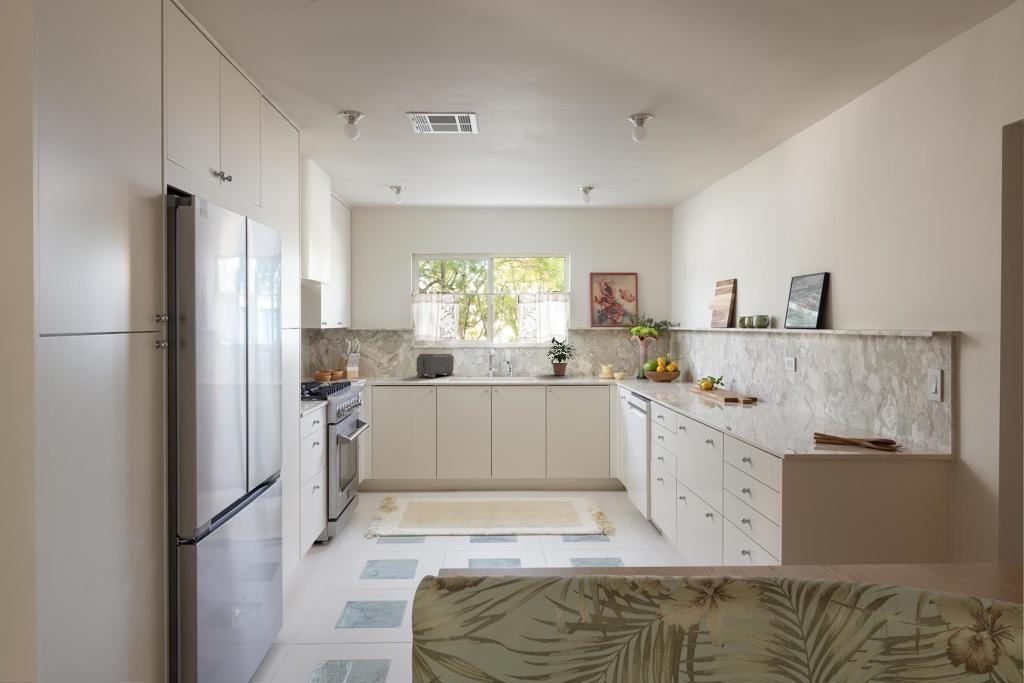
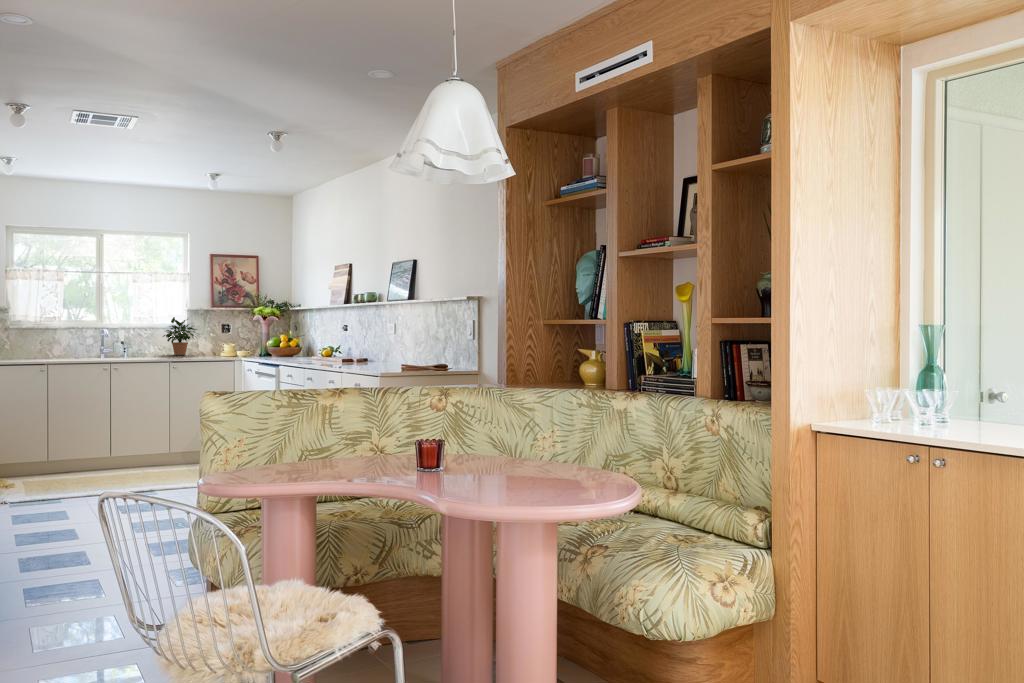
toaster: present [416,353,454,377] -> none [17,333,62,358]

